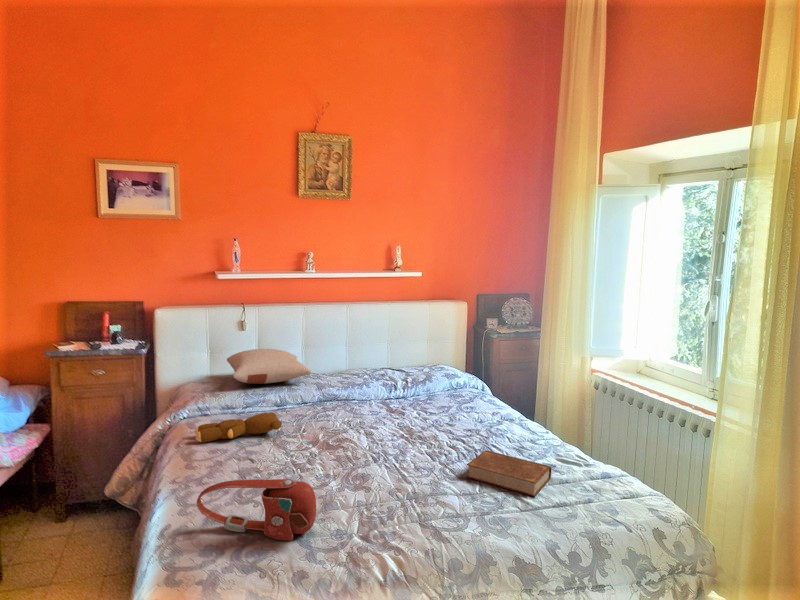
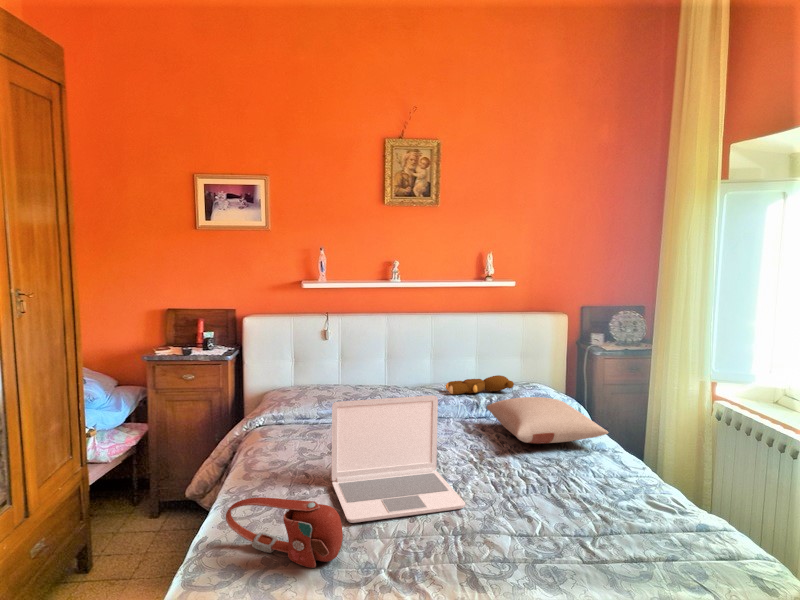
pillow: present [227,349,312,384] -> present [487,397,608,444]
laptop: none [281,378,411,498] -> present [332,395,465,523]
teddy bear: present [195,413,282,442] -> present [446,375,514,394]
book: present [466,450,551,496] -> none [528,485,633,547]

